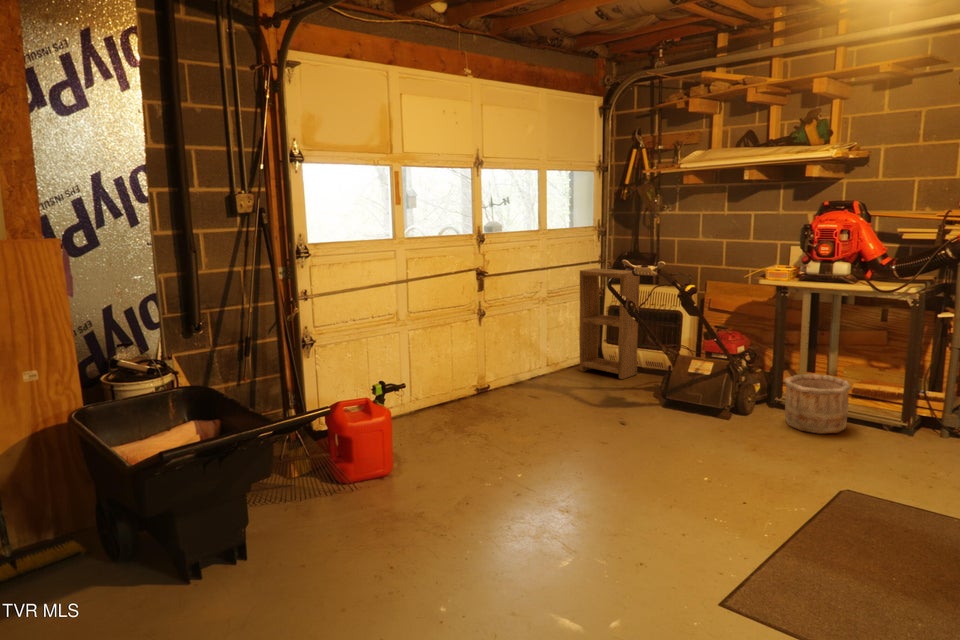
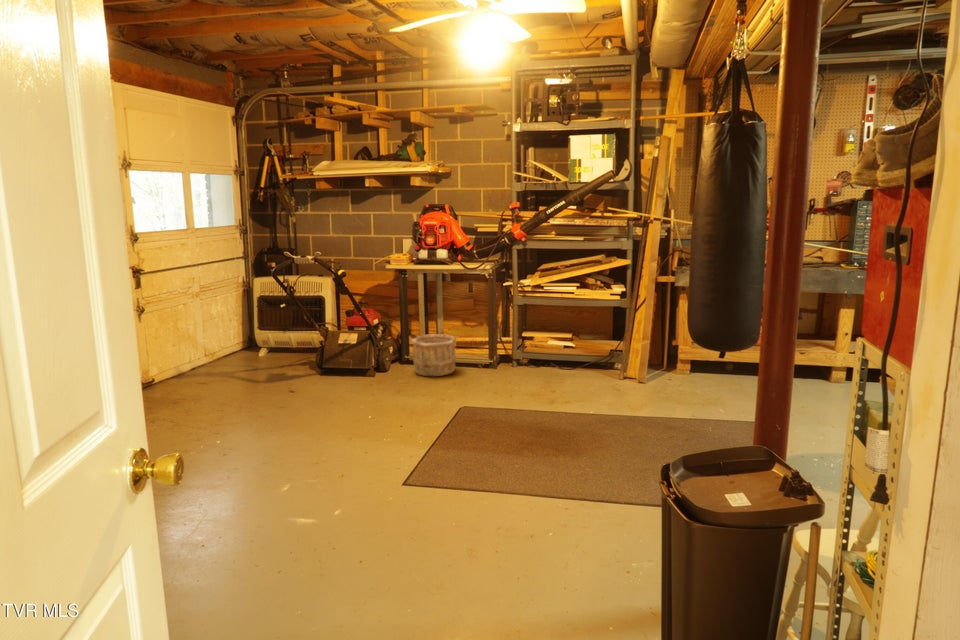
shelving unit: present [579,268,640,379] -> none [229,263,290,360]

